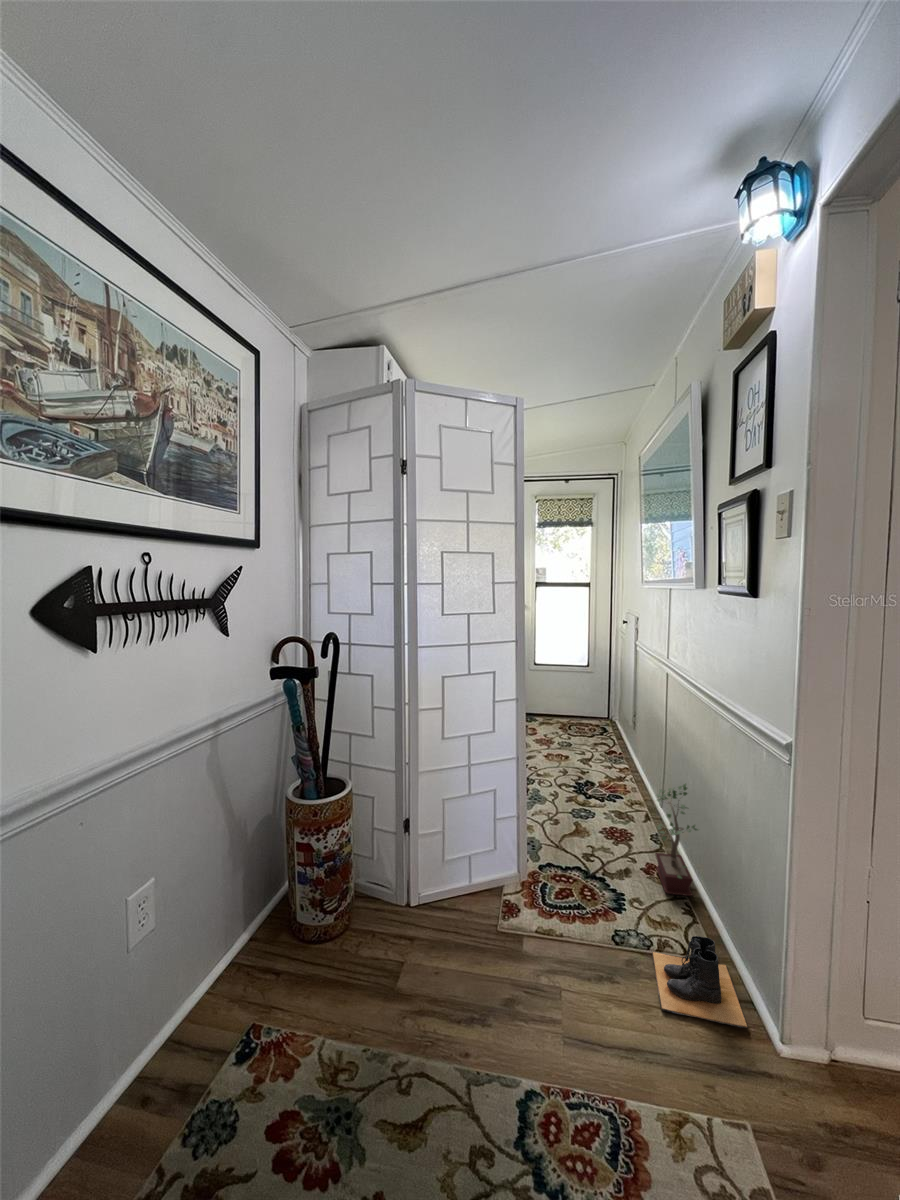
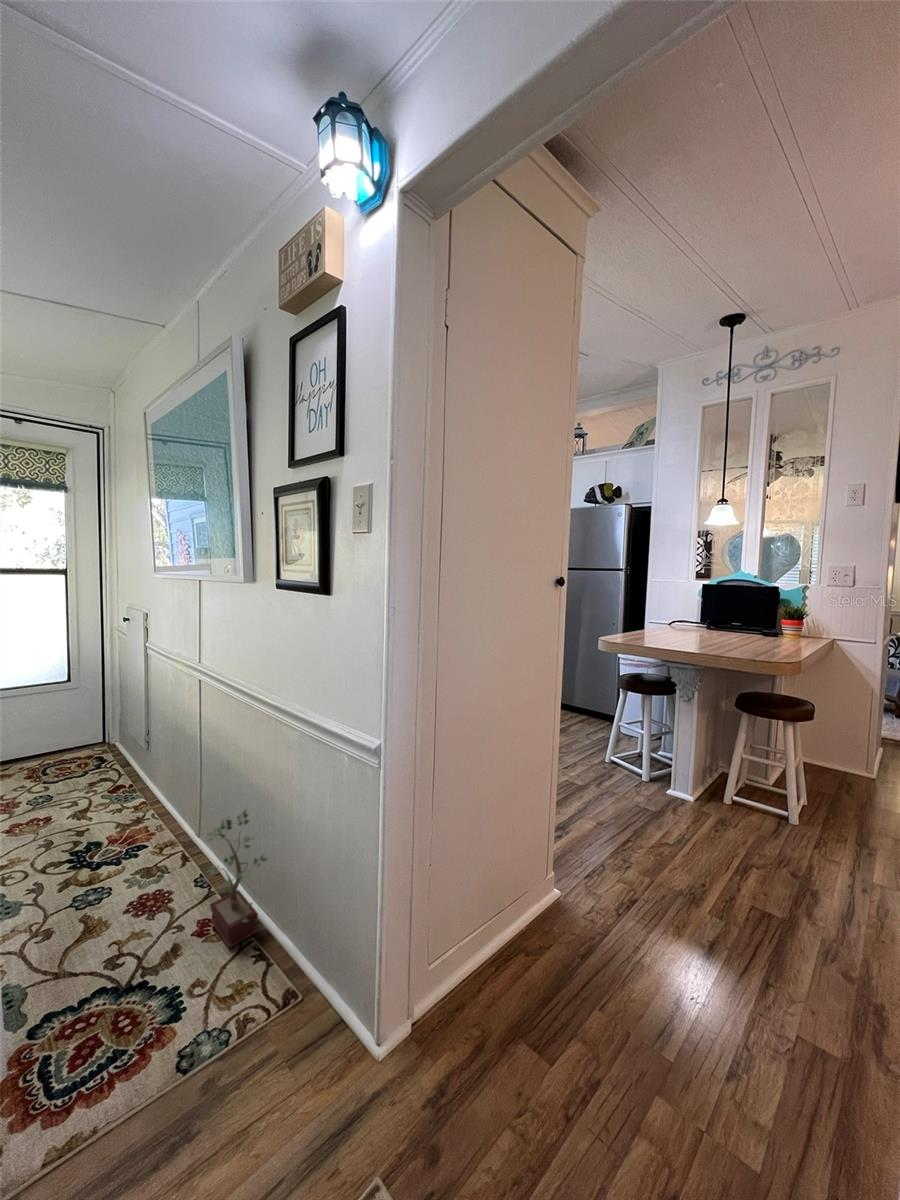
boots: present [652,936,748,1028] -> none [232,981,346,1117]

